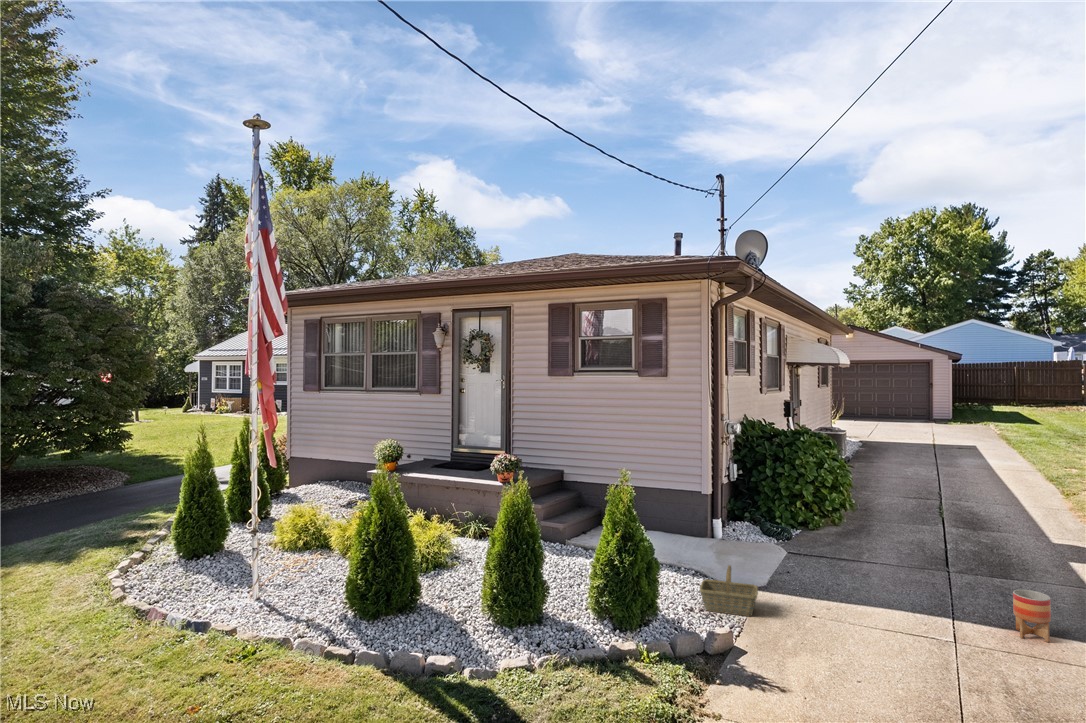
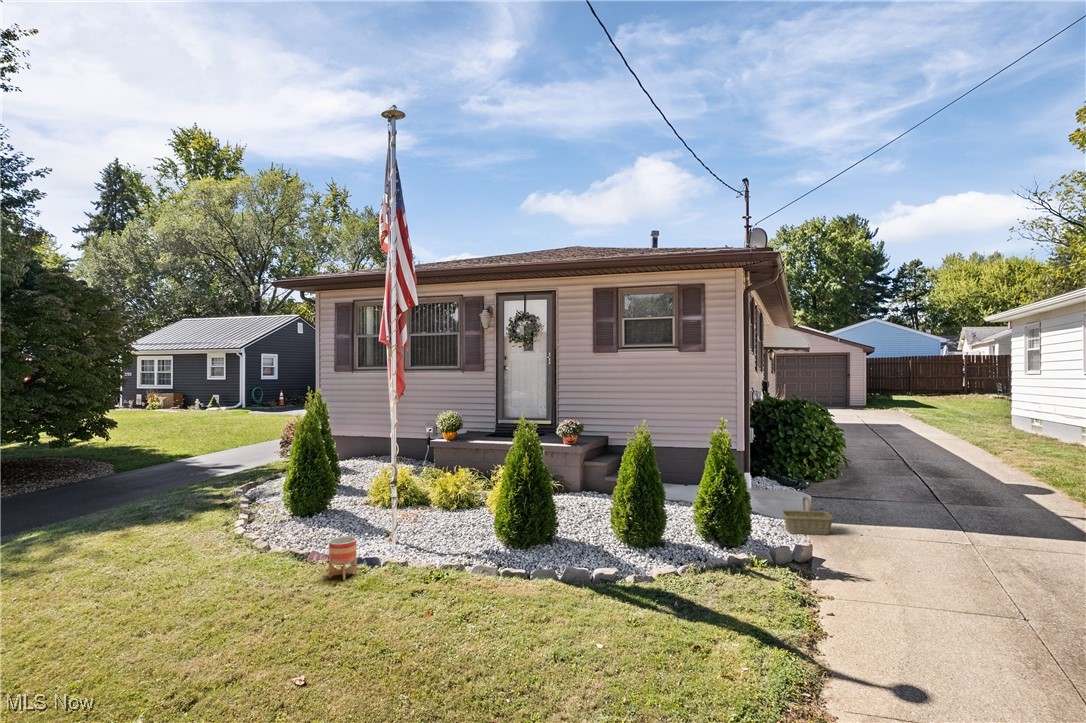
planter: present [1013,589,1051,642] -> present [328,536,357,580]

